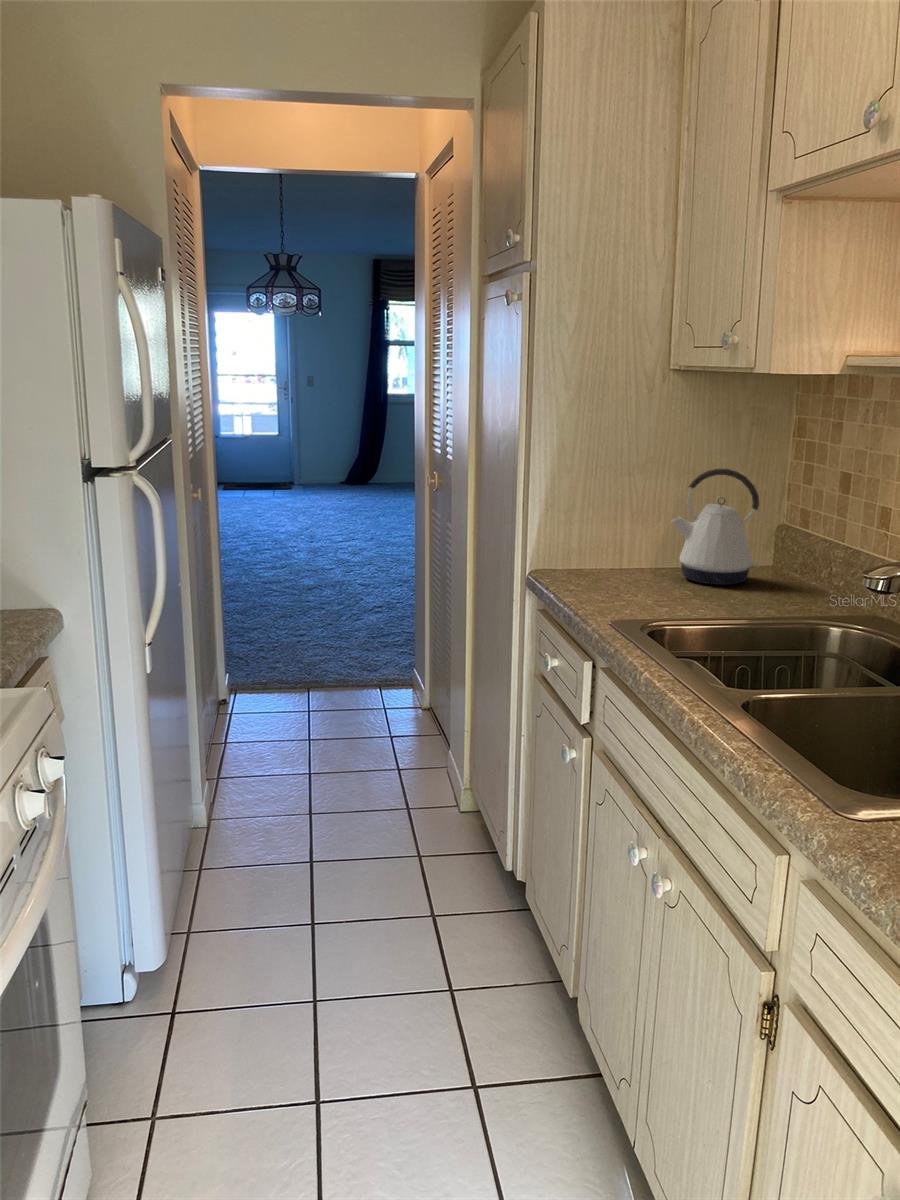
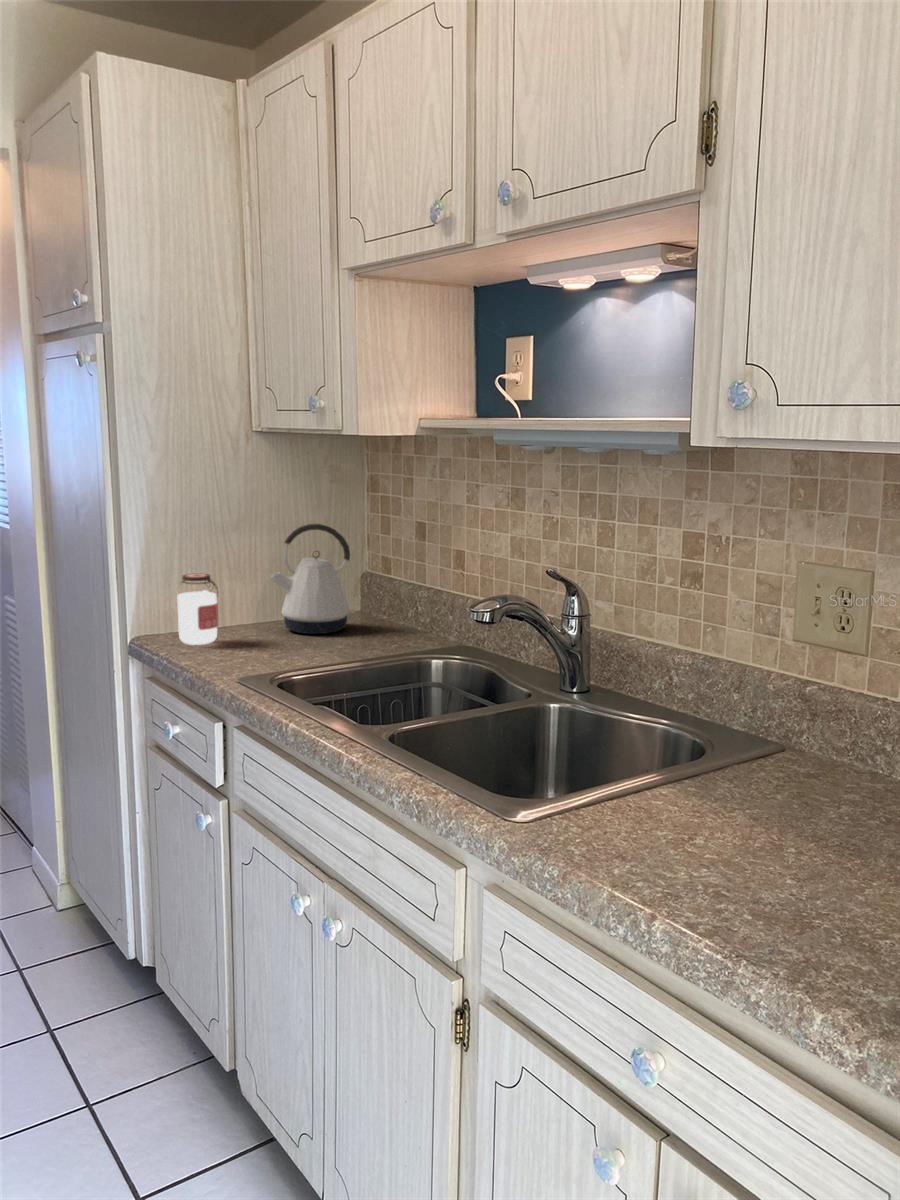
jar: none [571,512,614,584] -> present [178,574,218,645]

